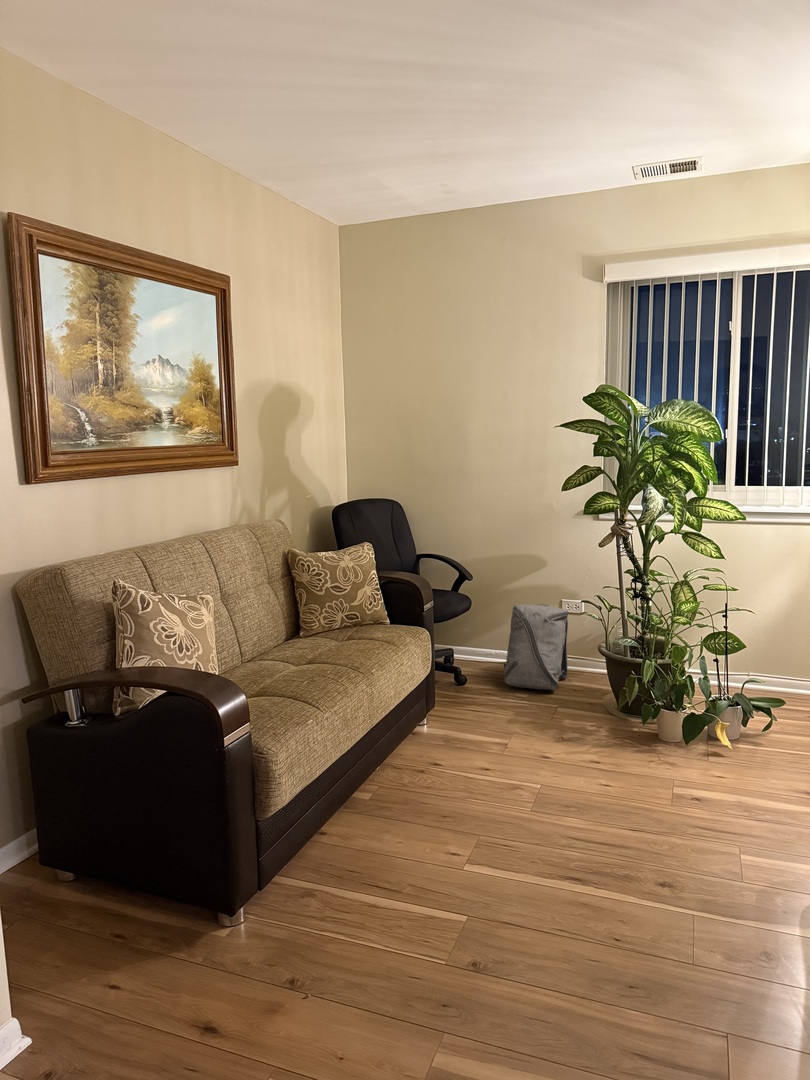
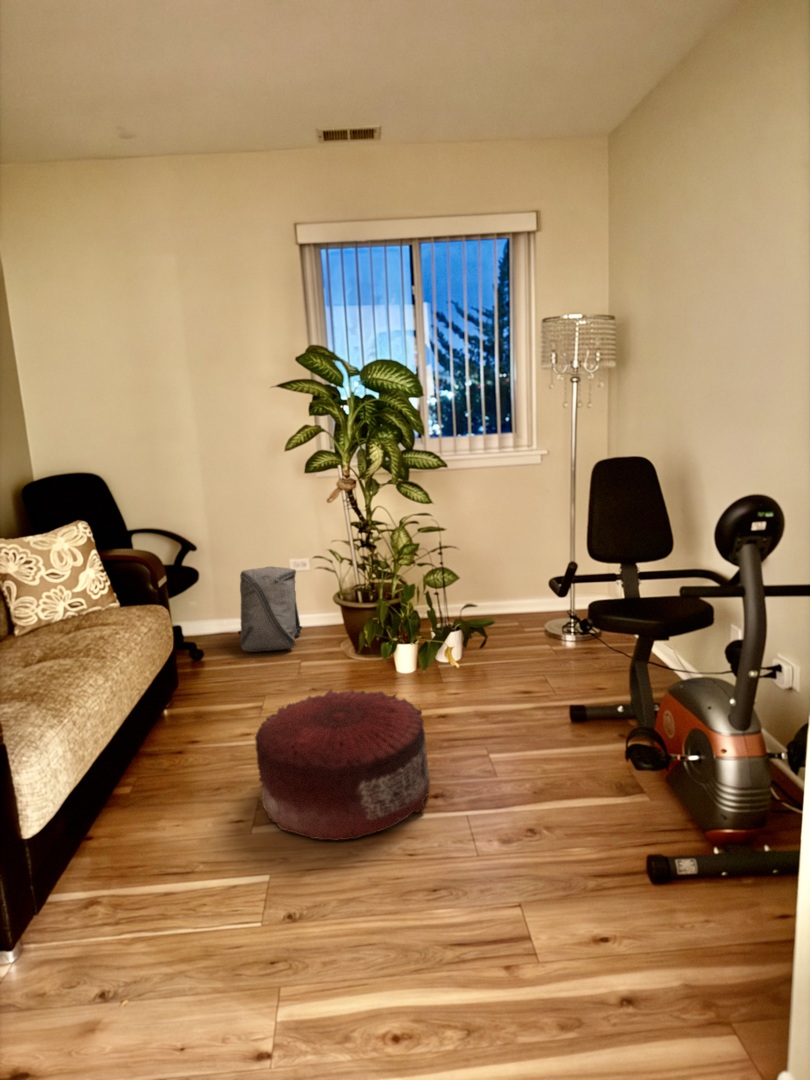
pouf: none [477,742,660,906] -> present [255,690,430,841]

